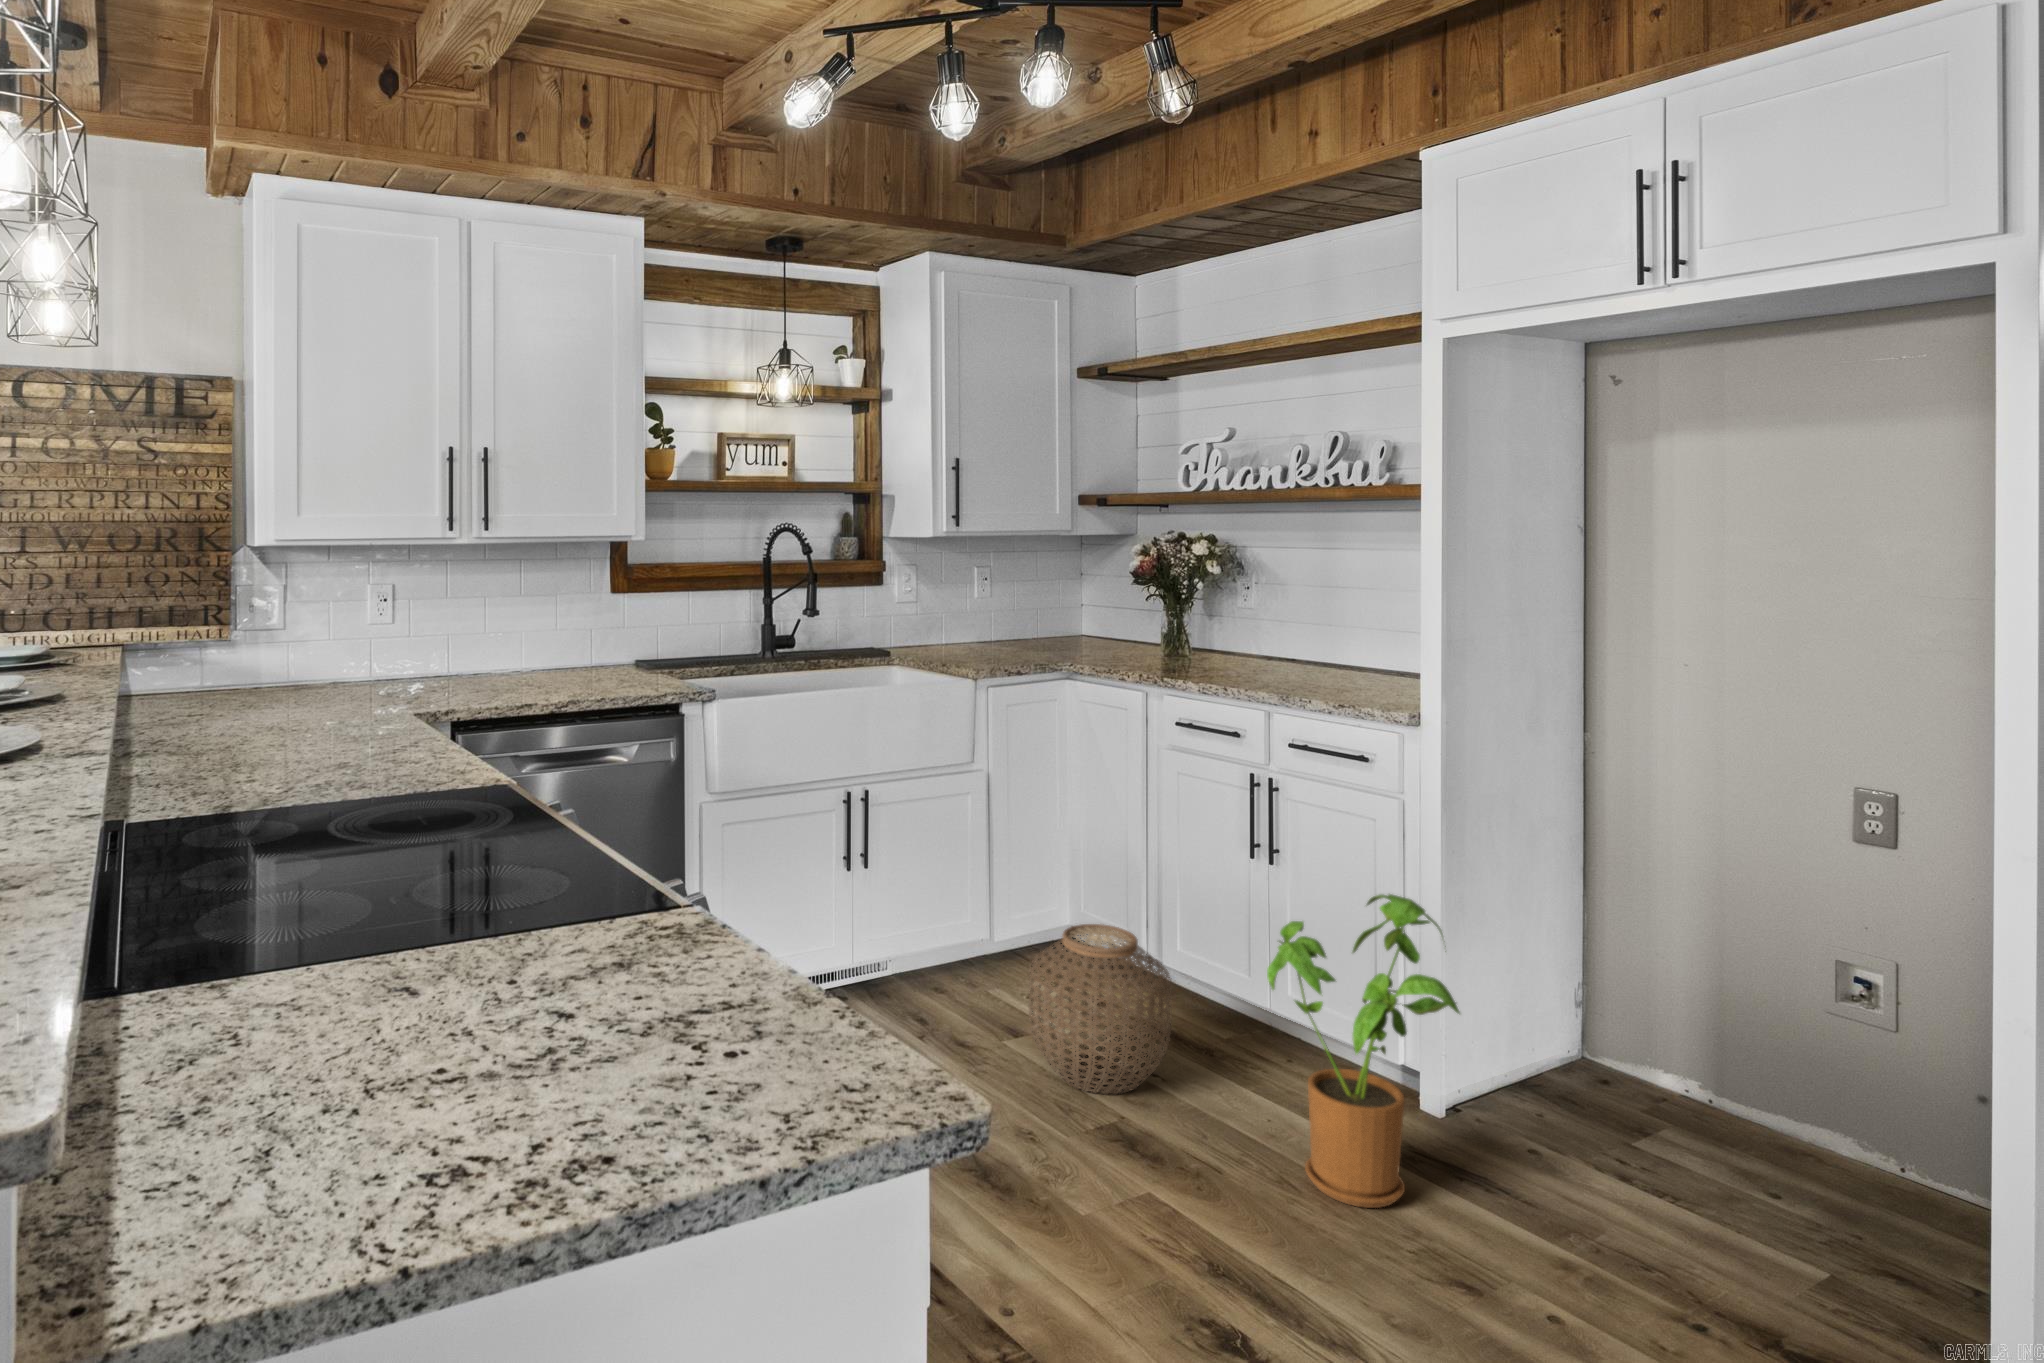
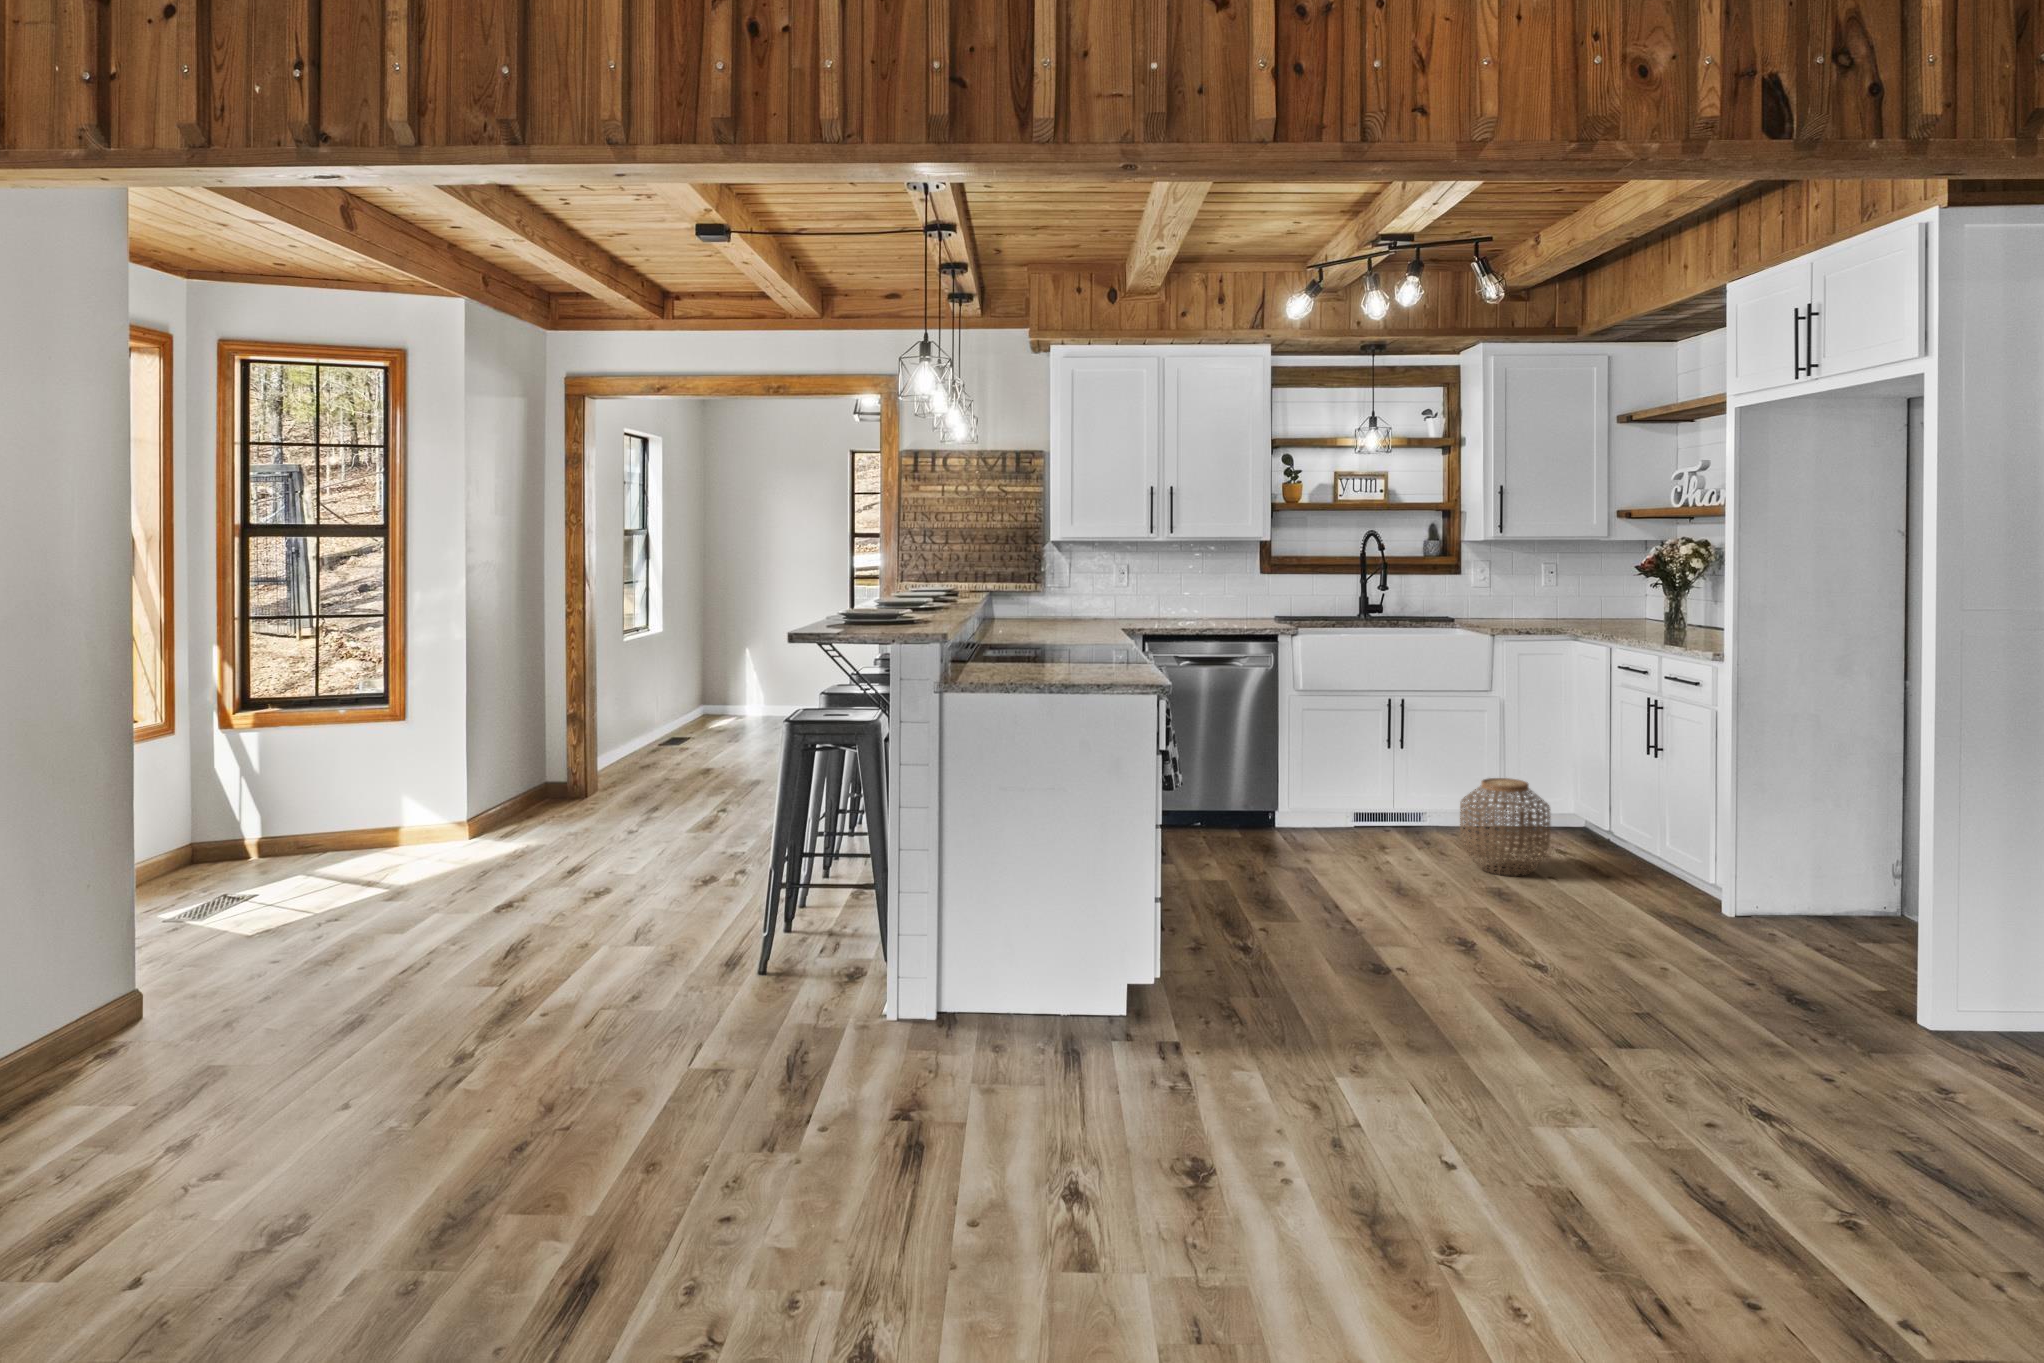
house plant: present [1267,894,1460,1208] -> none [1557,744,1665,921]

